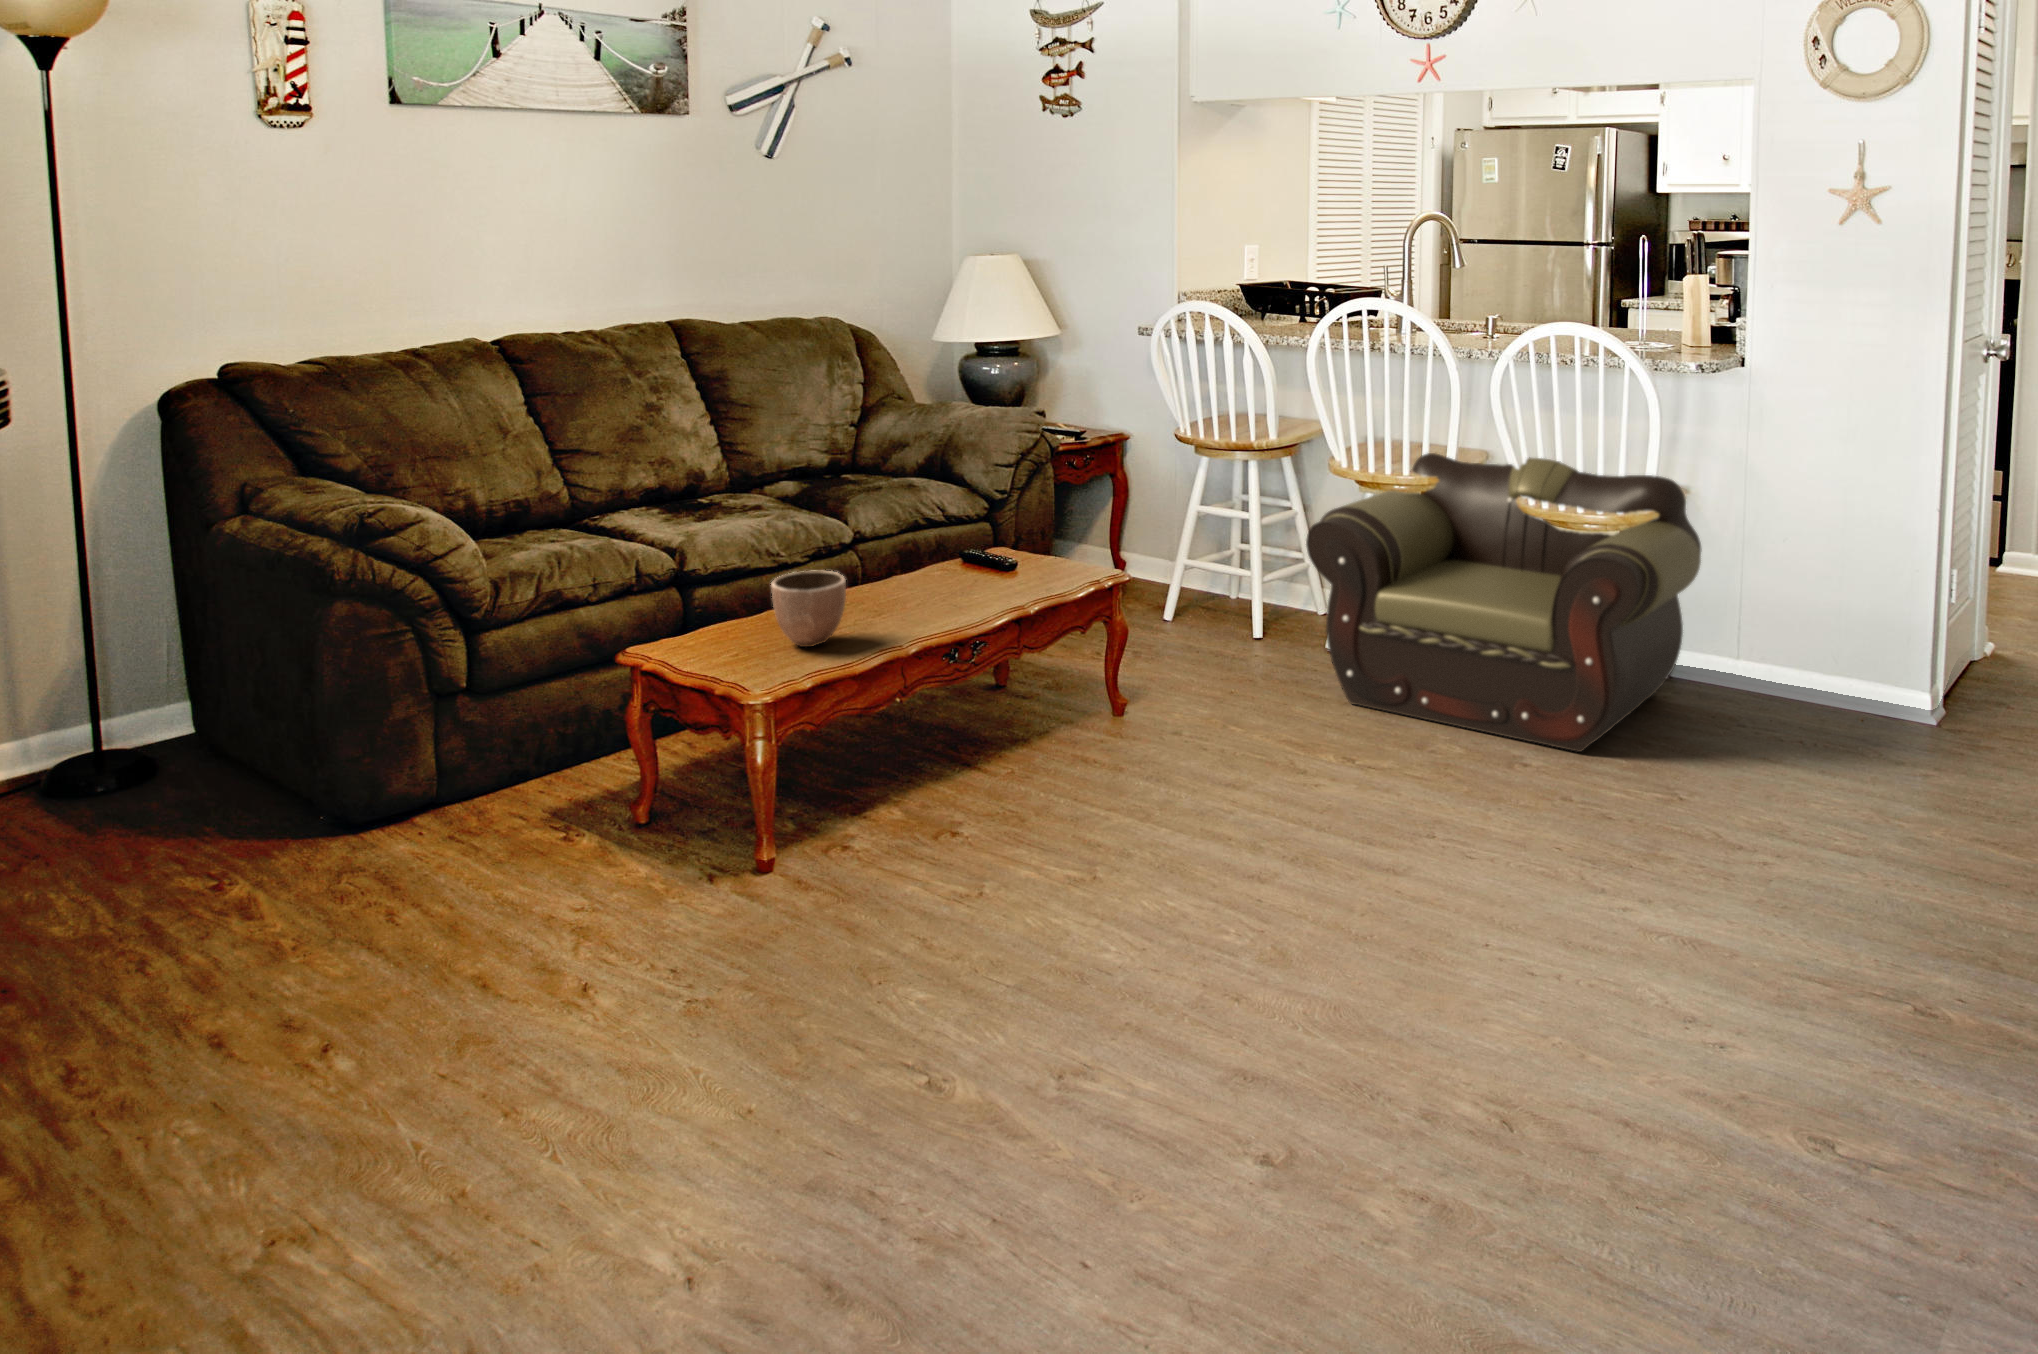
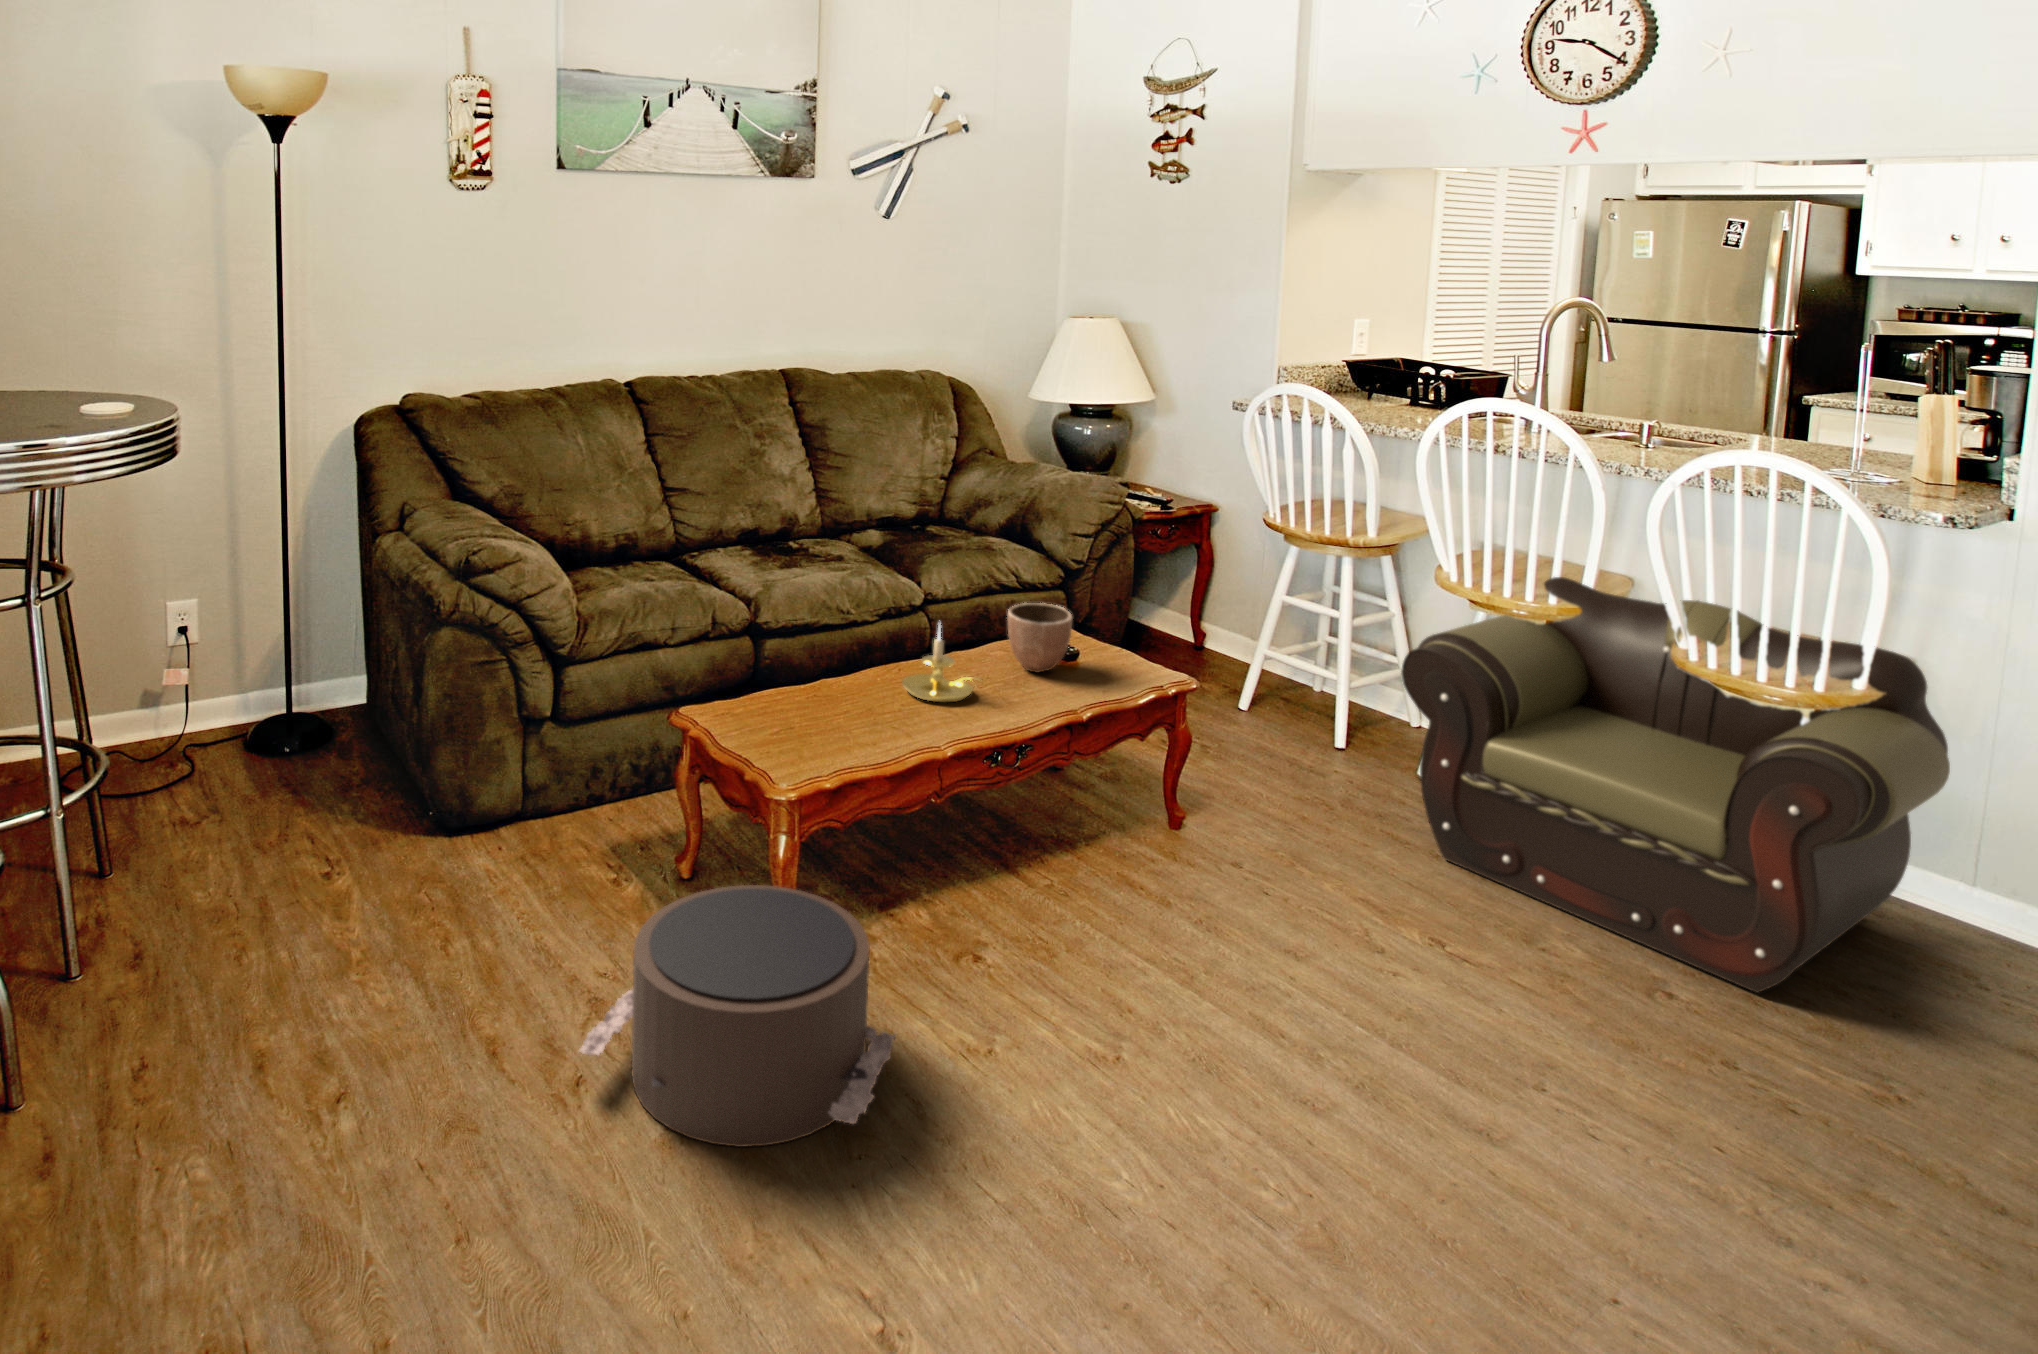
candle holder: none [854,538,935,615] -> present [902,624,977,702]
decorative bowl: present [771,571,846,647] -> present [1008,603,1073,673]
pouf: none [582,785,895,1004] -> present [579,885,896,1147]

